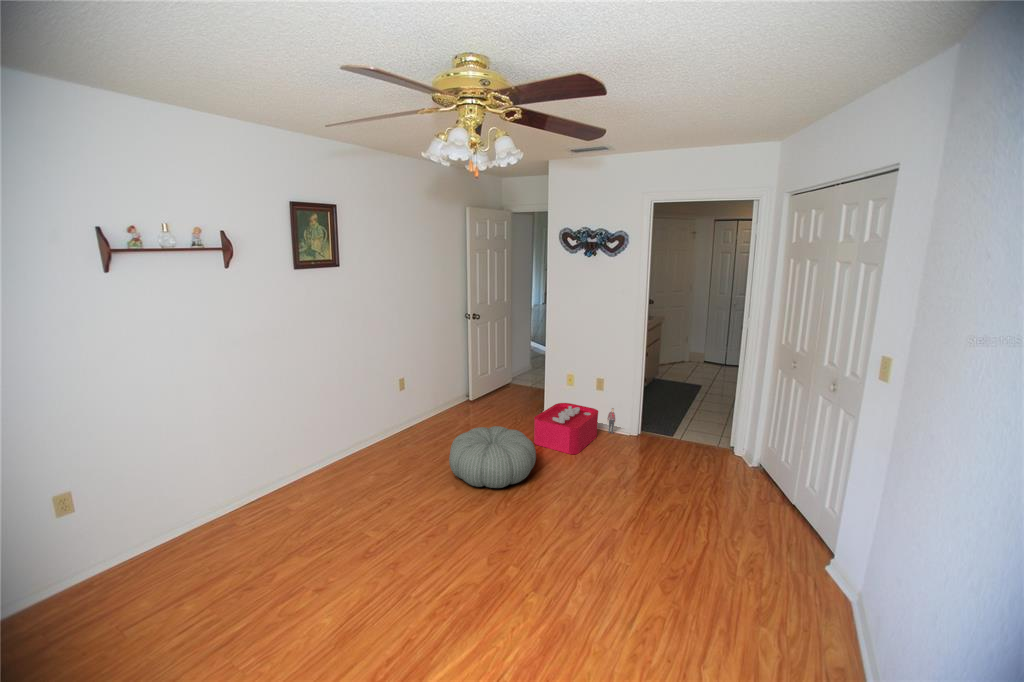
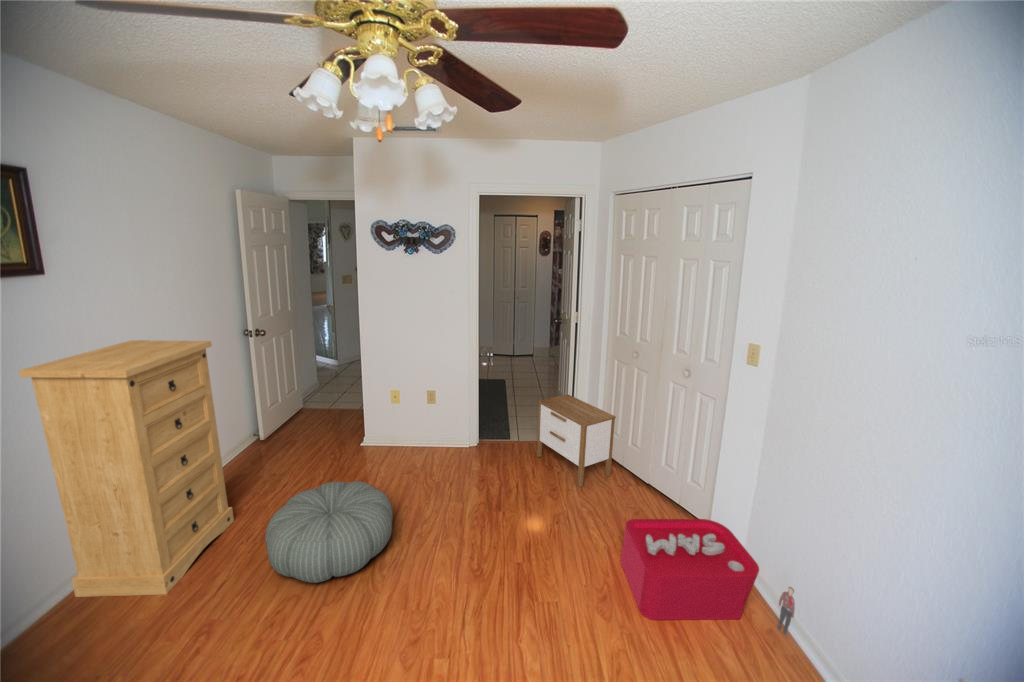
dresser: none [348,309,440,467] -> present [19,340,234,597]
nightstand: none [688,400,768,490] -> present [537,394,616,487]
storage bin: present [534,403,615,454] -> present [621,519,795,636]

